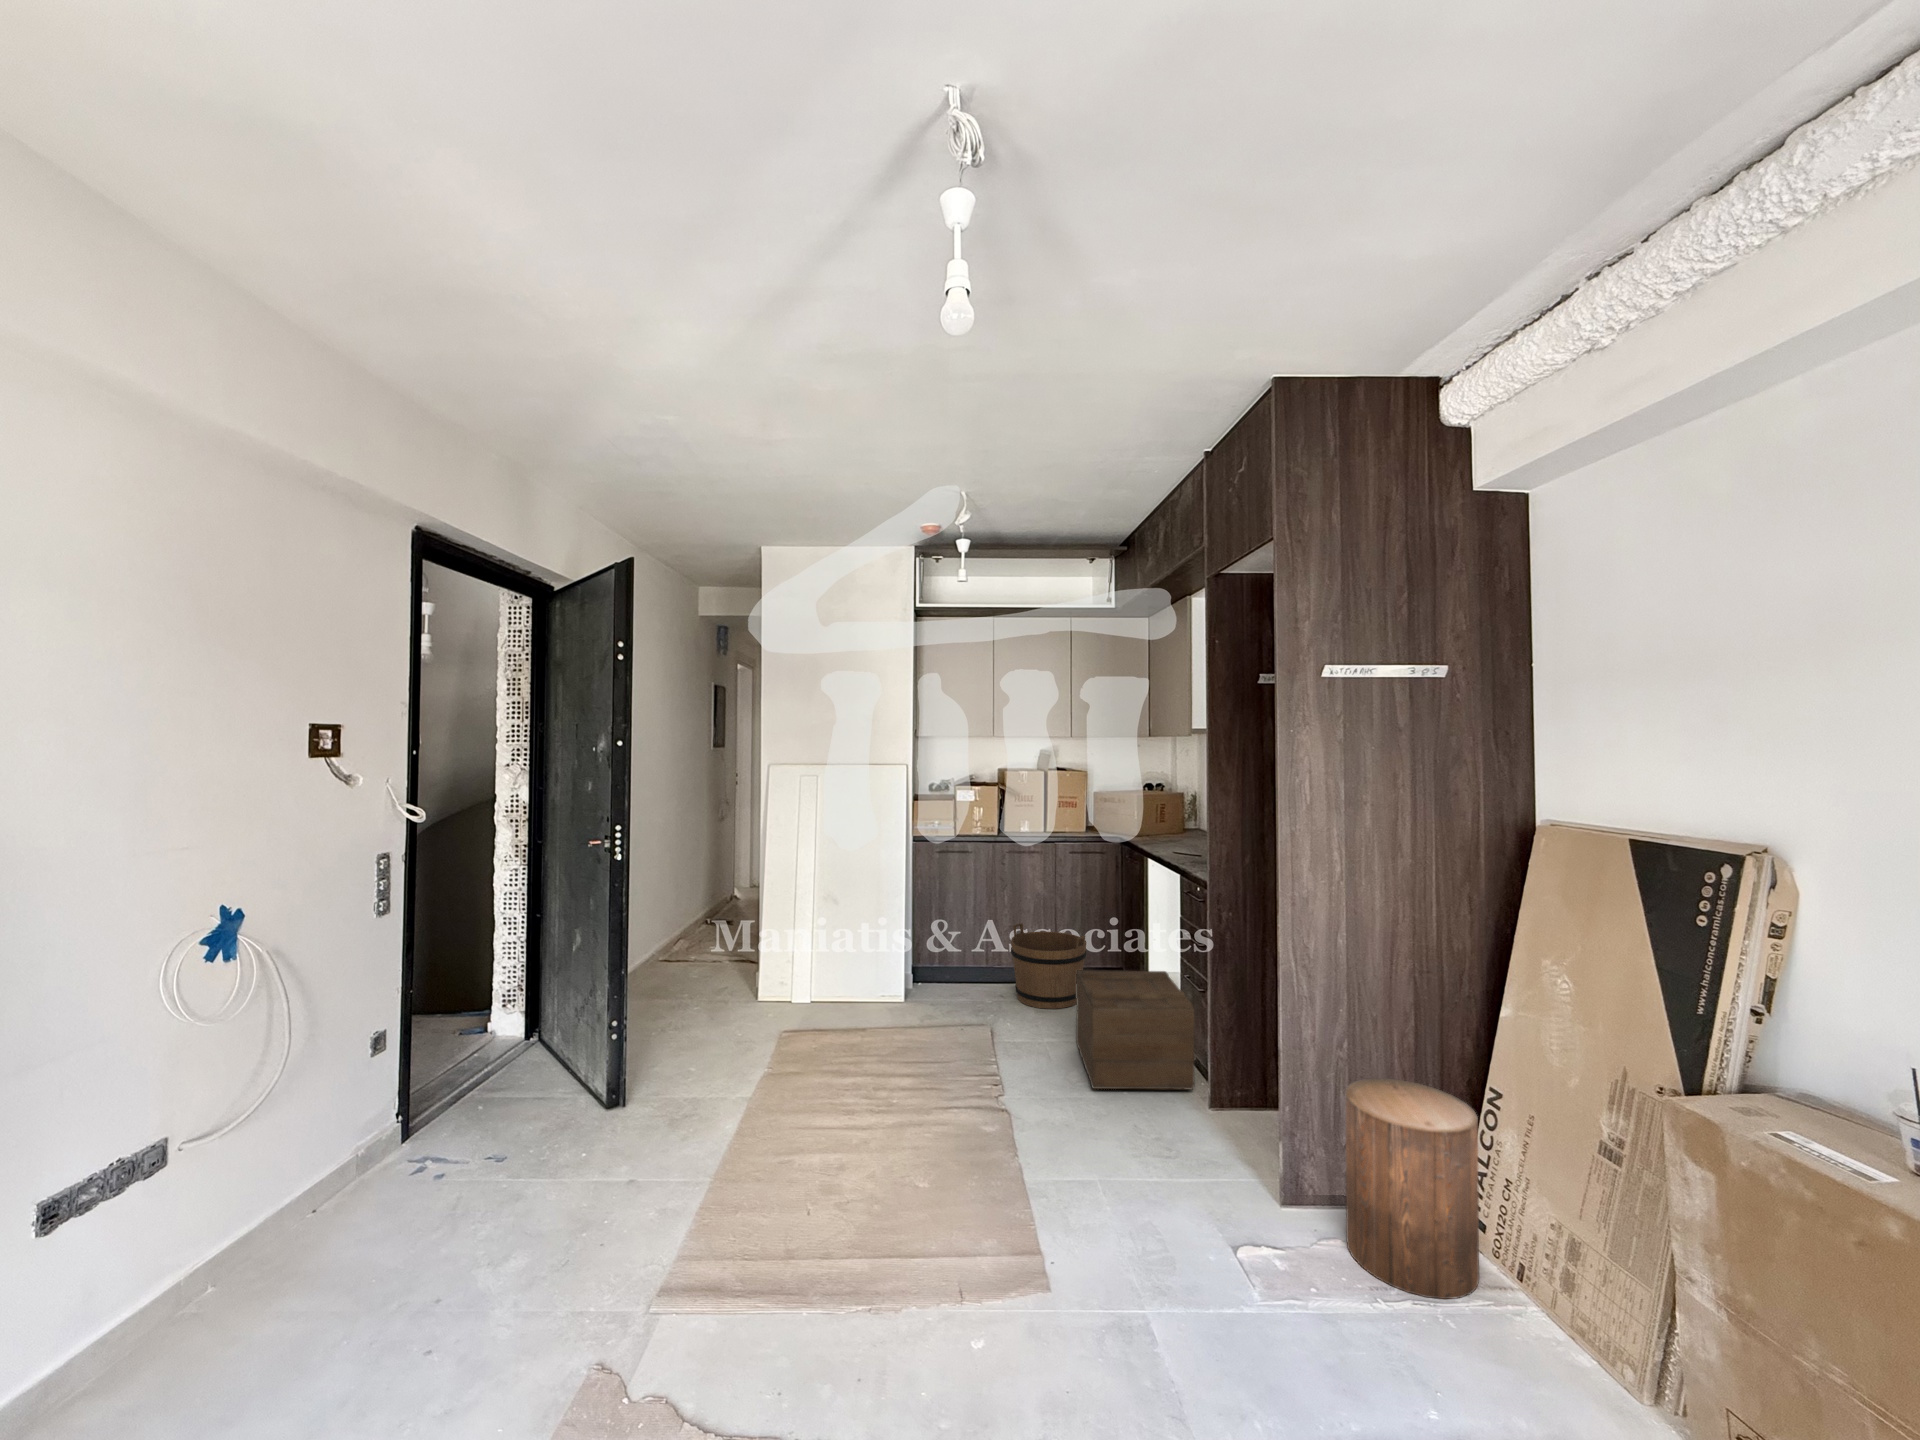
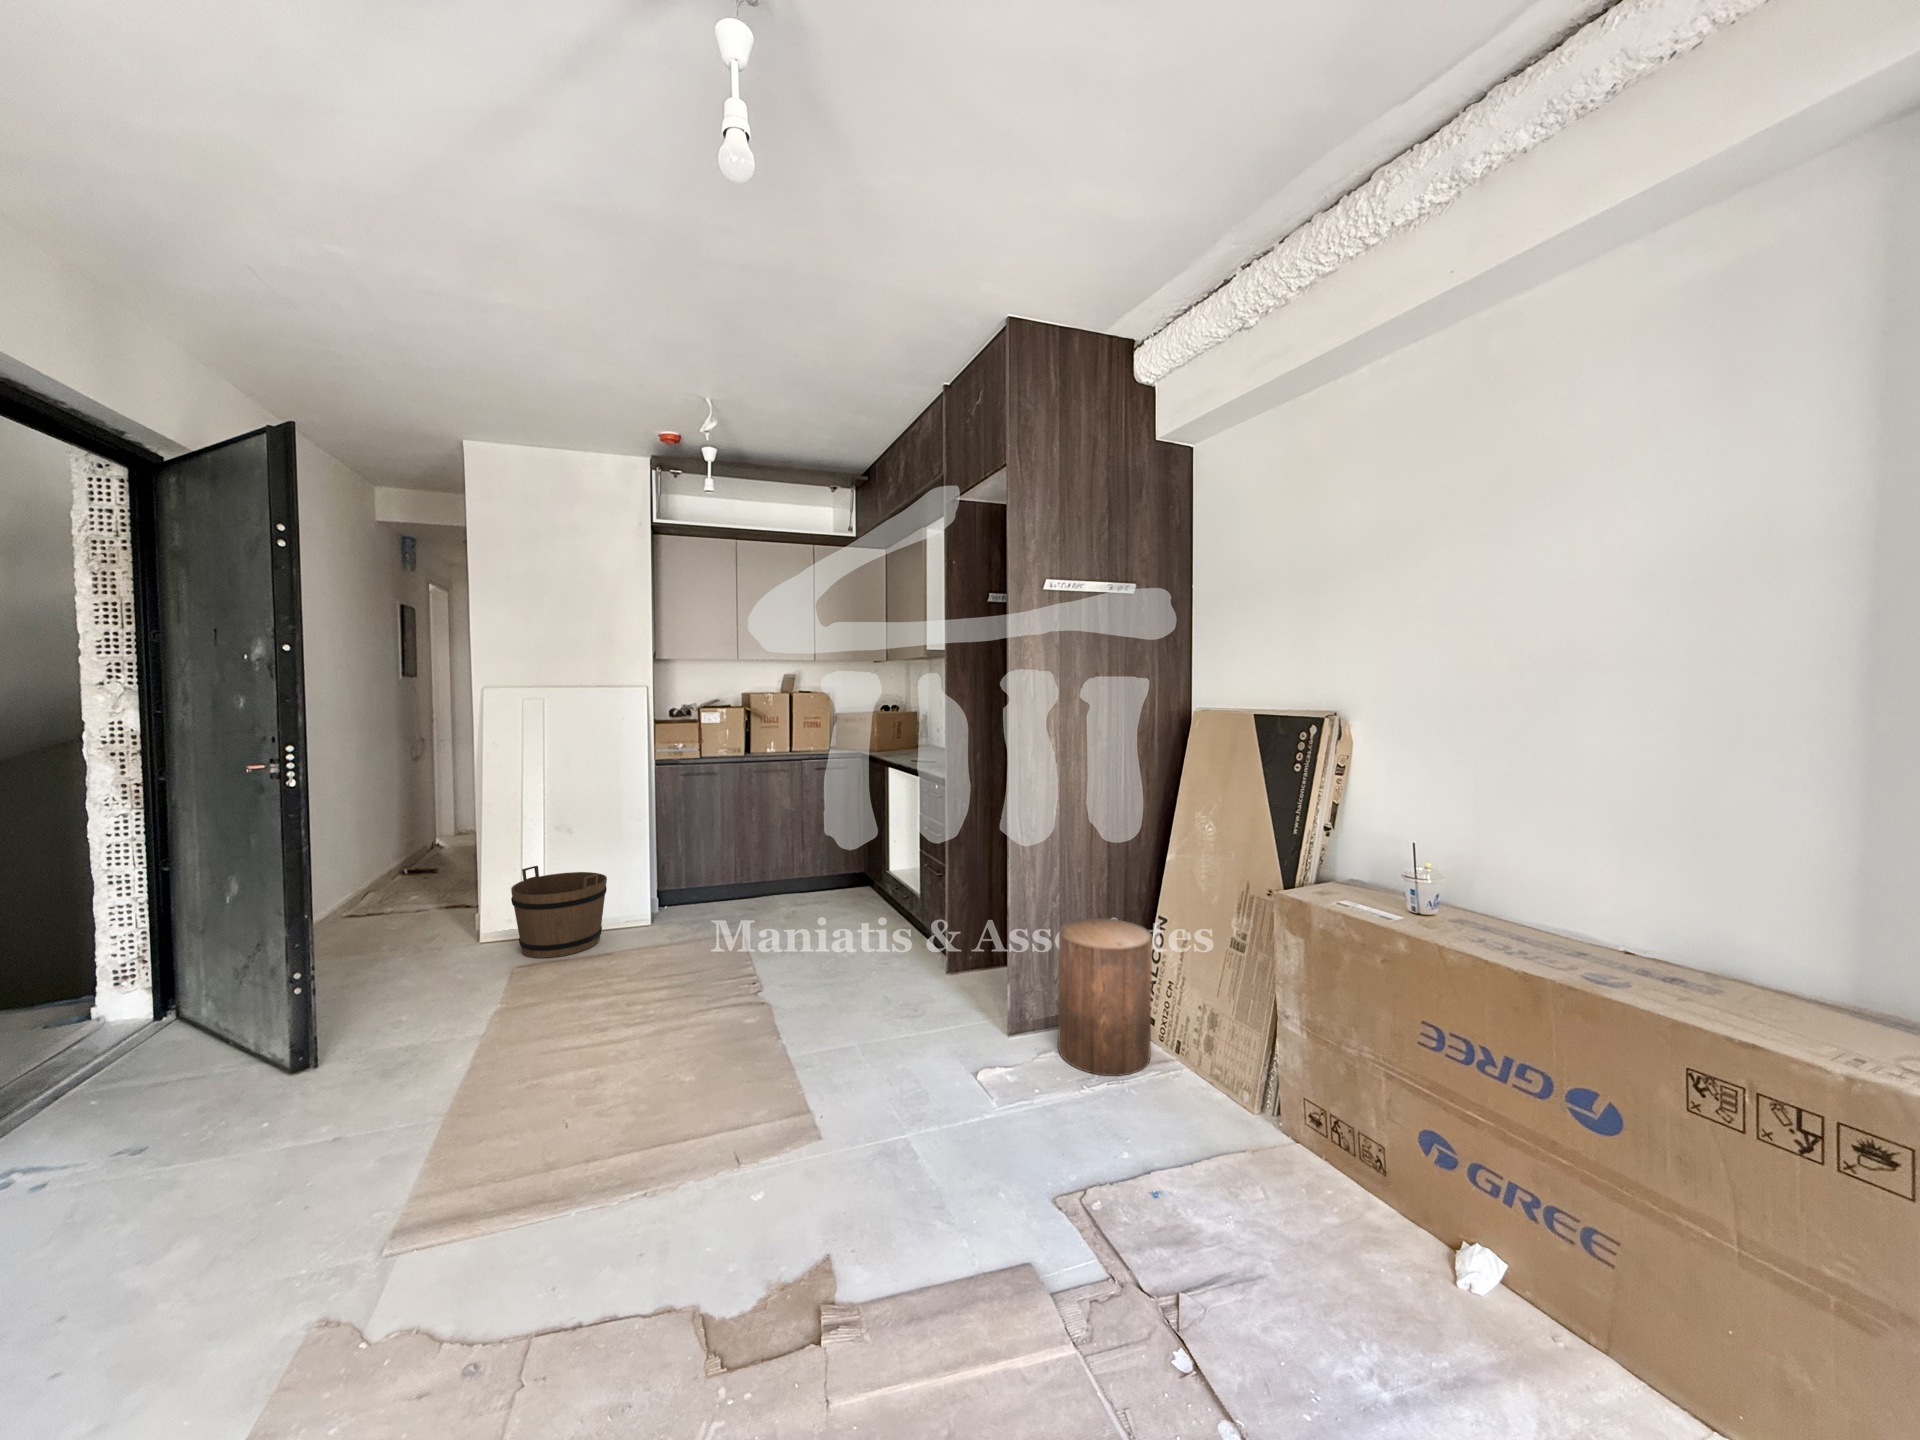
bucket: present [1011,923,1086,1009] -> present [511,866,607,958]
wooden crate: present [1076,970,1194,1089] -> none [826,864,933,971]

